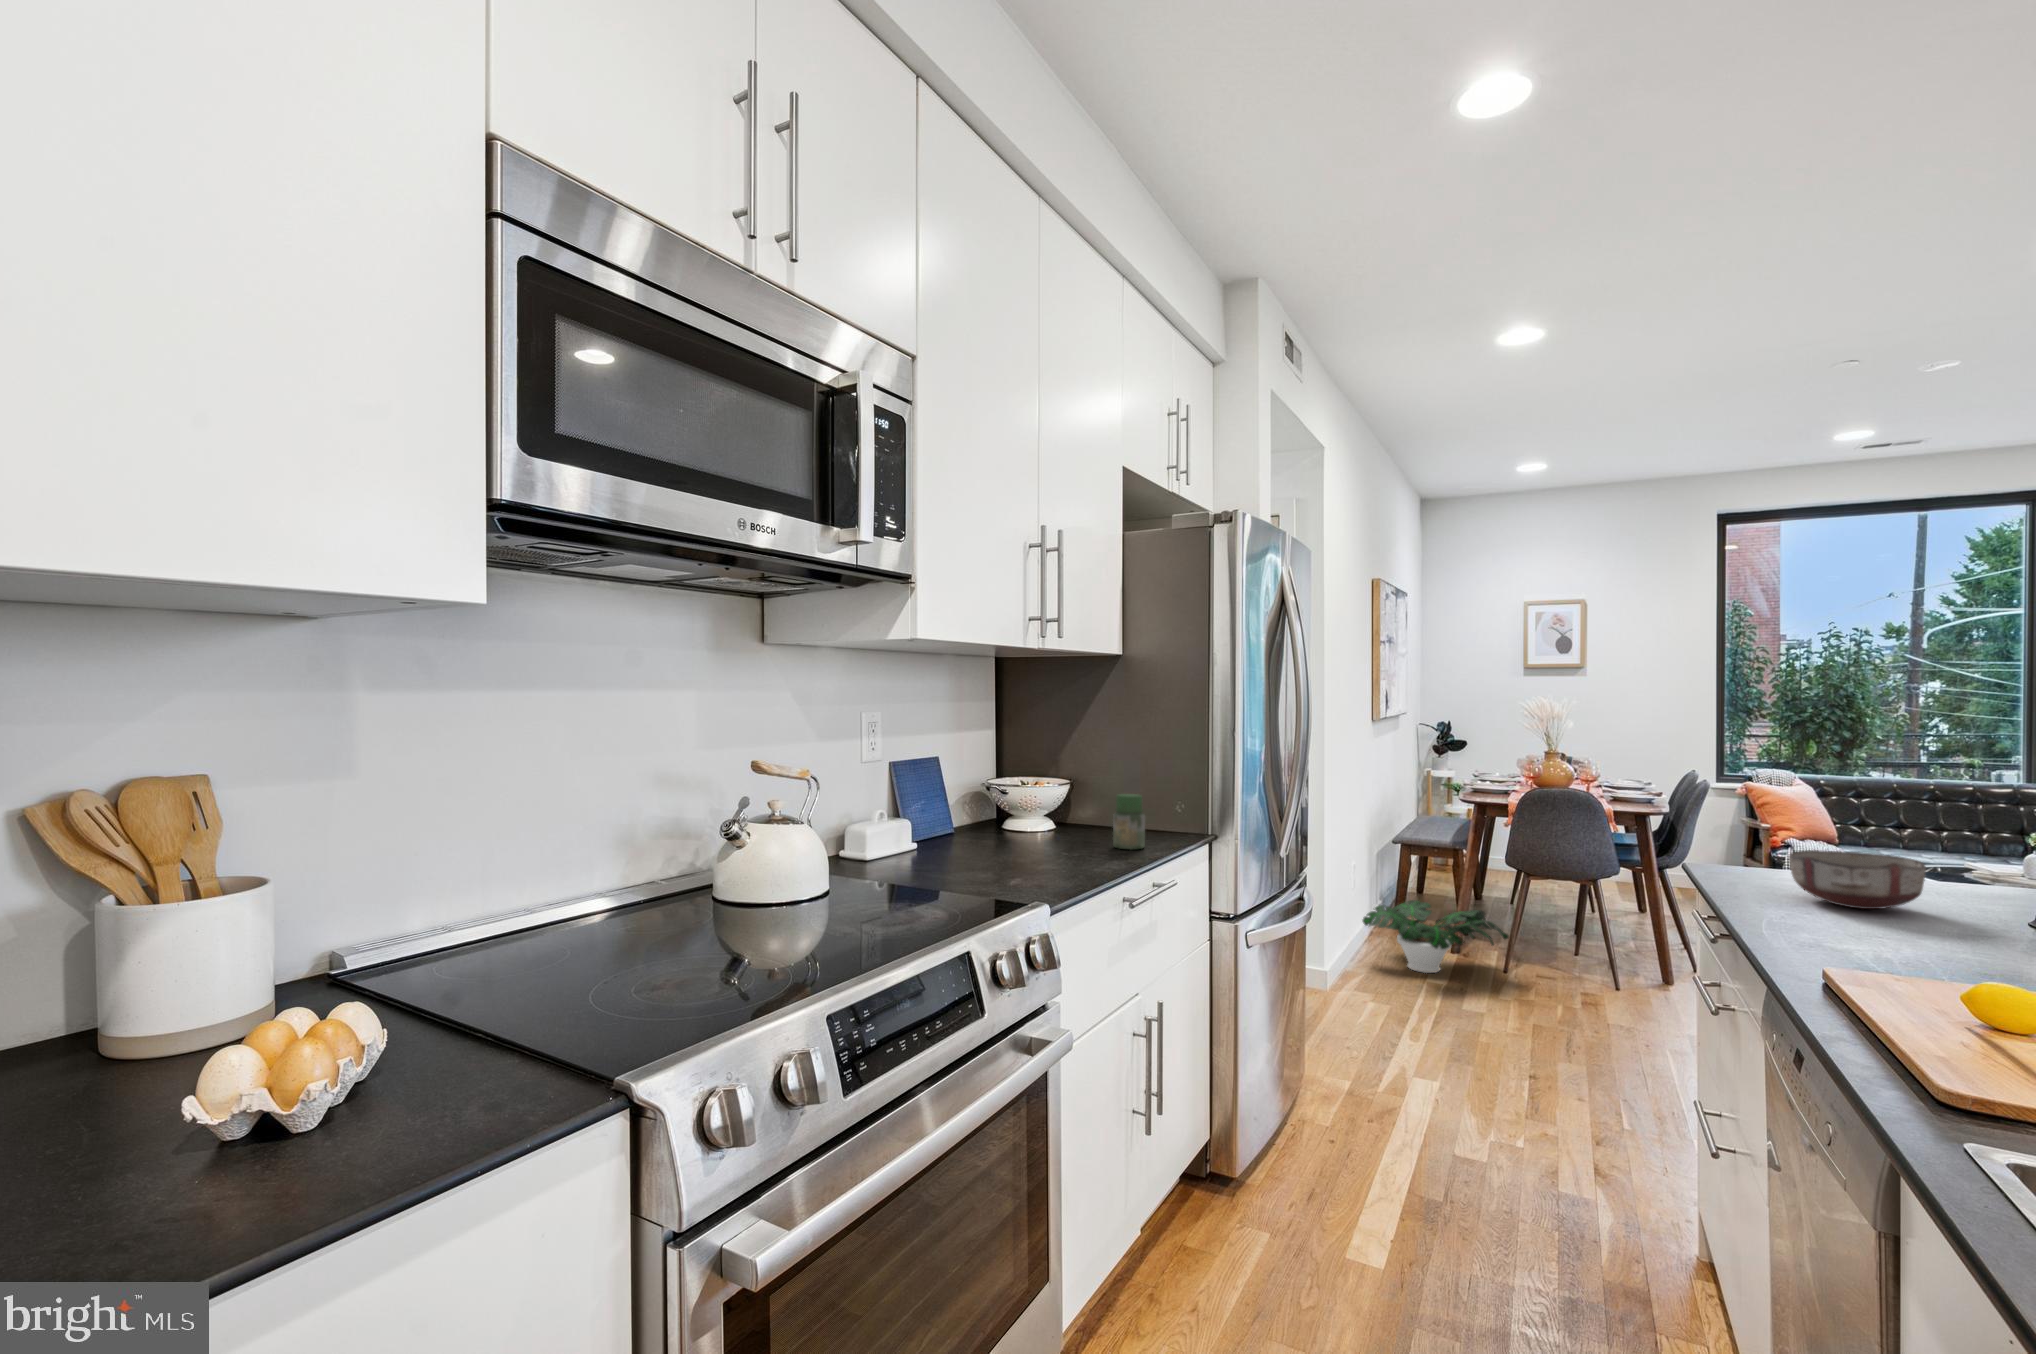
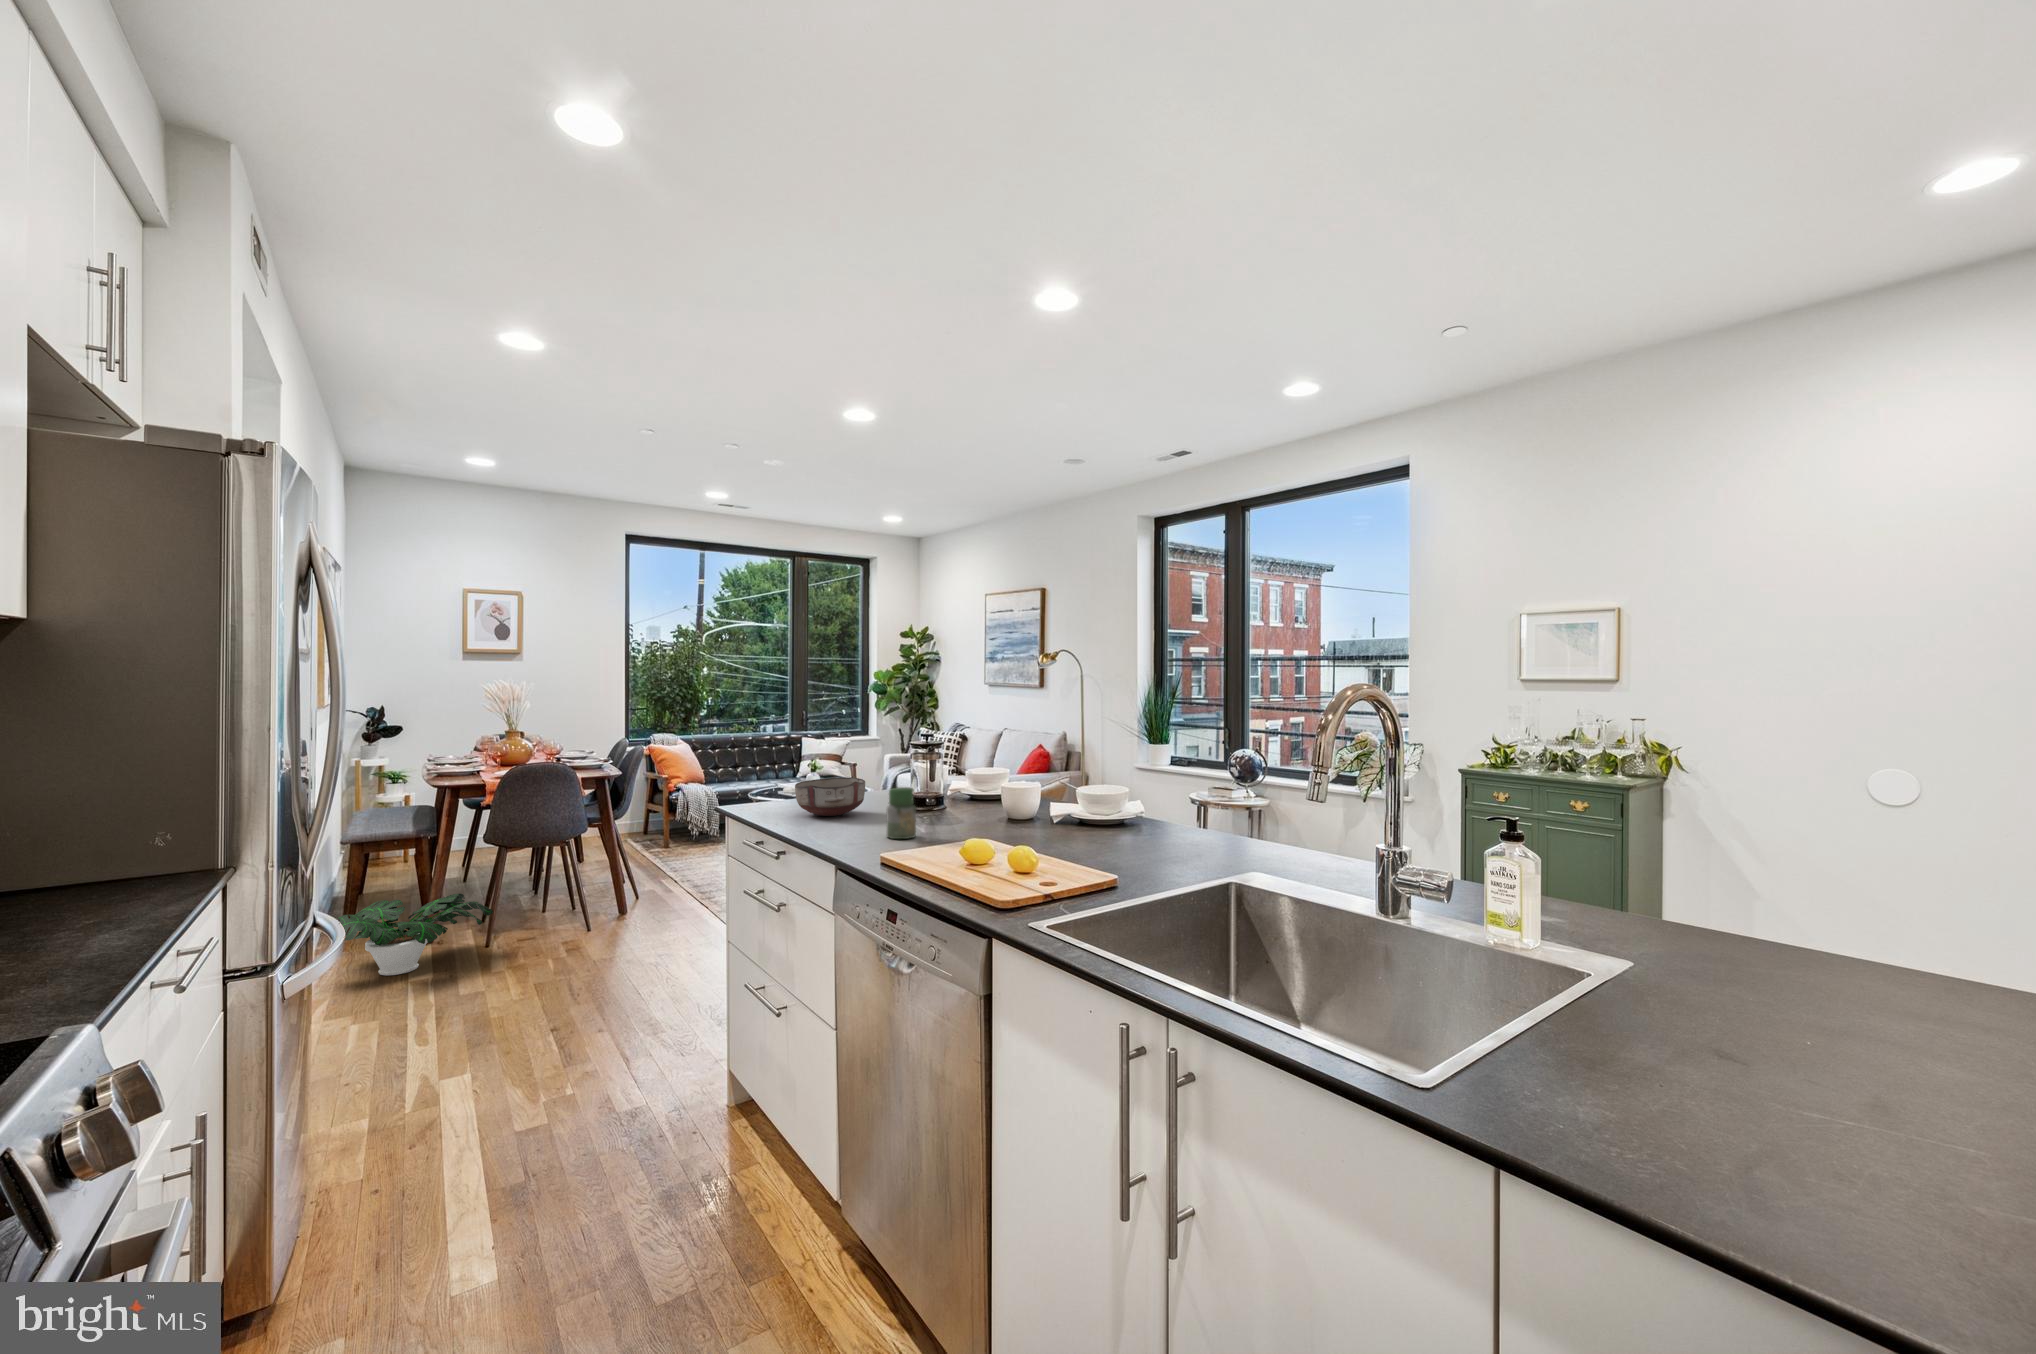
jar: present [1113,794,1145,850] -> present [887,787,916,839]

